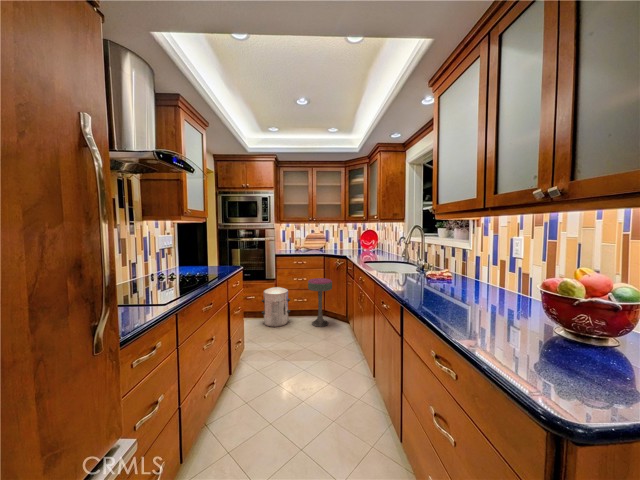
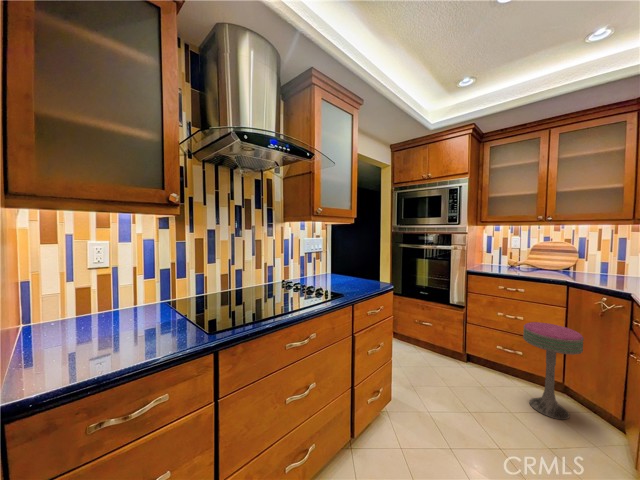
waste bin: present [262,287,290,327] -> none [439,319,488,383]

